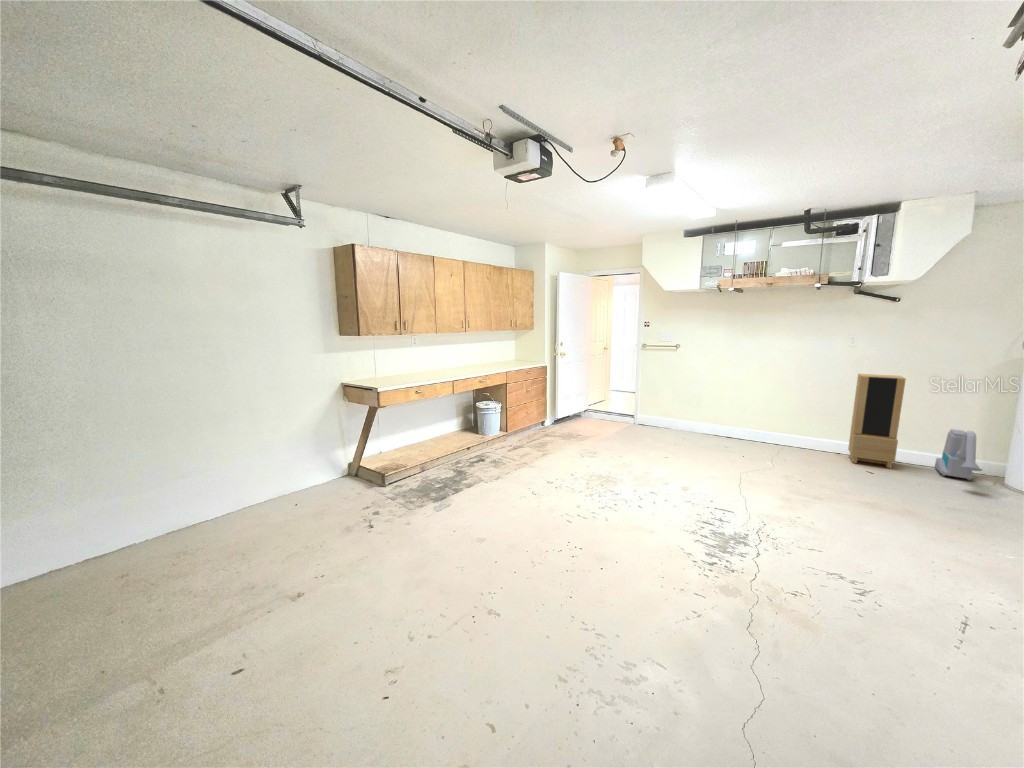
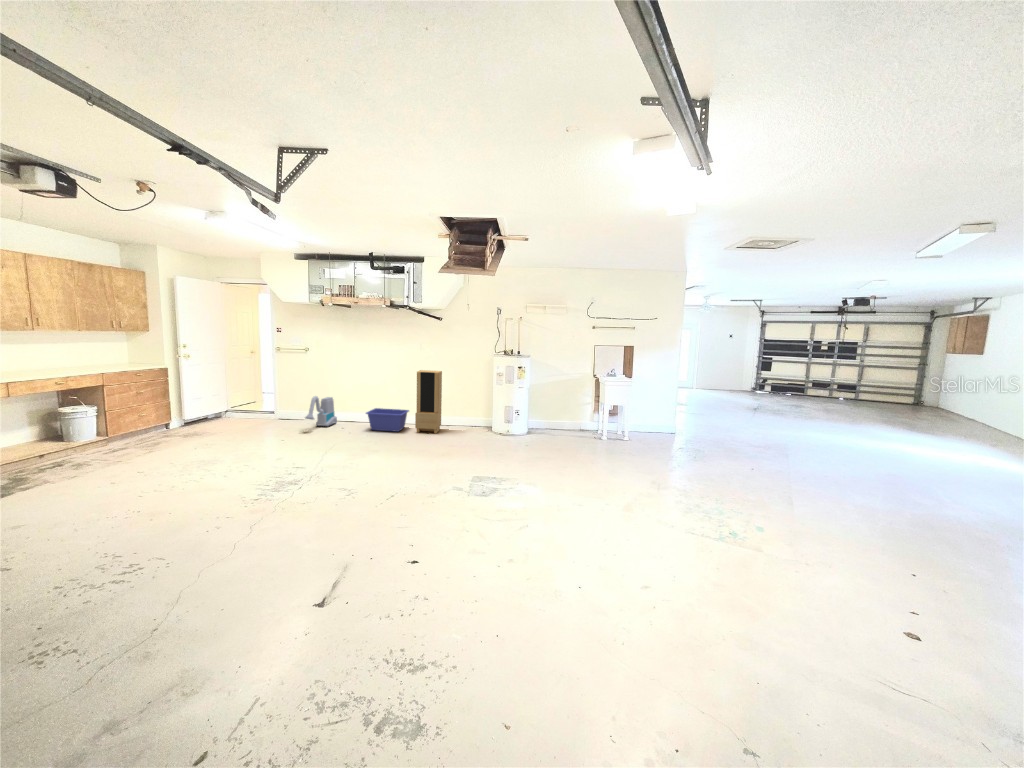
storage bin: none [770,422,833,458] -> present [366,408,409,432]
vacuum cleaner: present [935,429,982,480] -> present [305,396,337,427]

